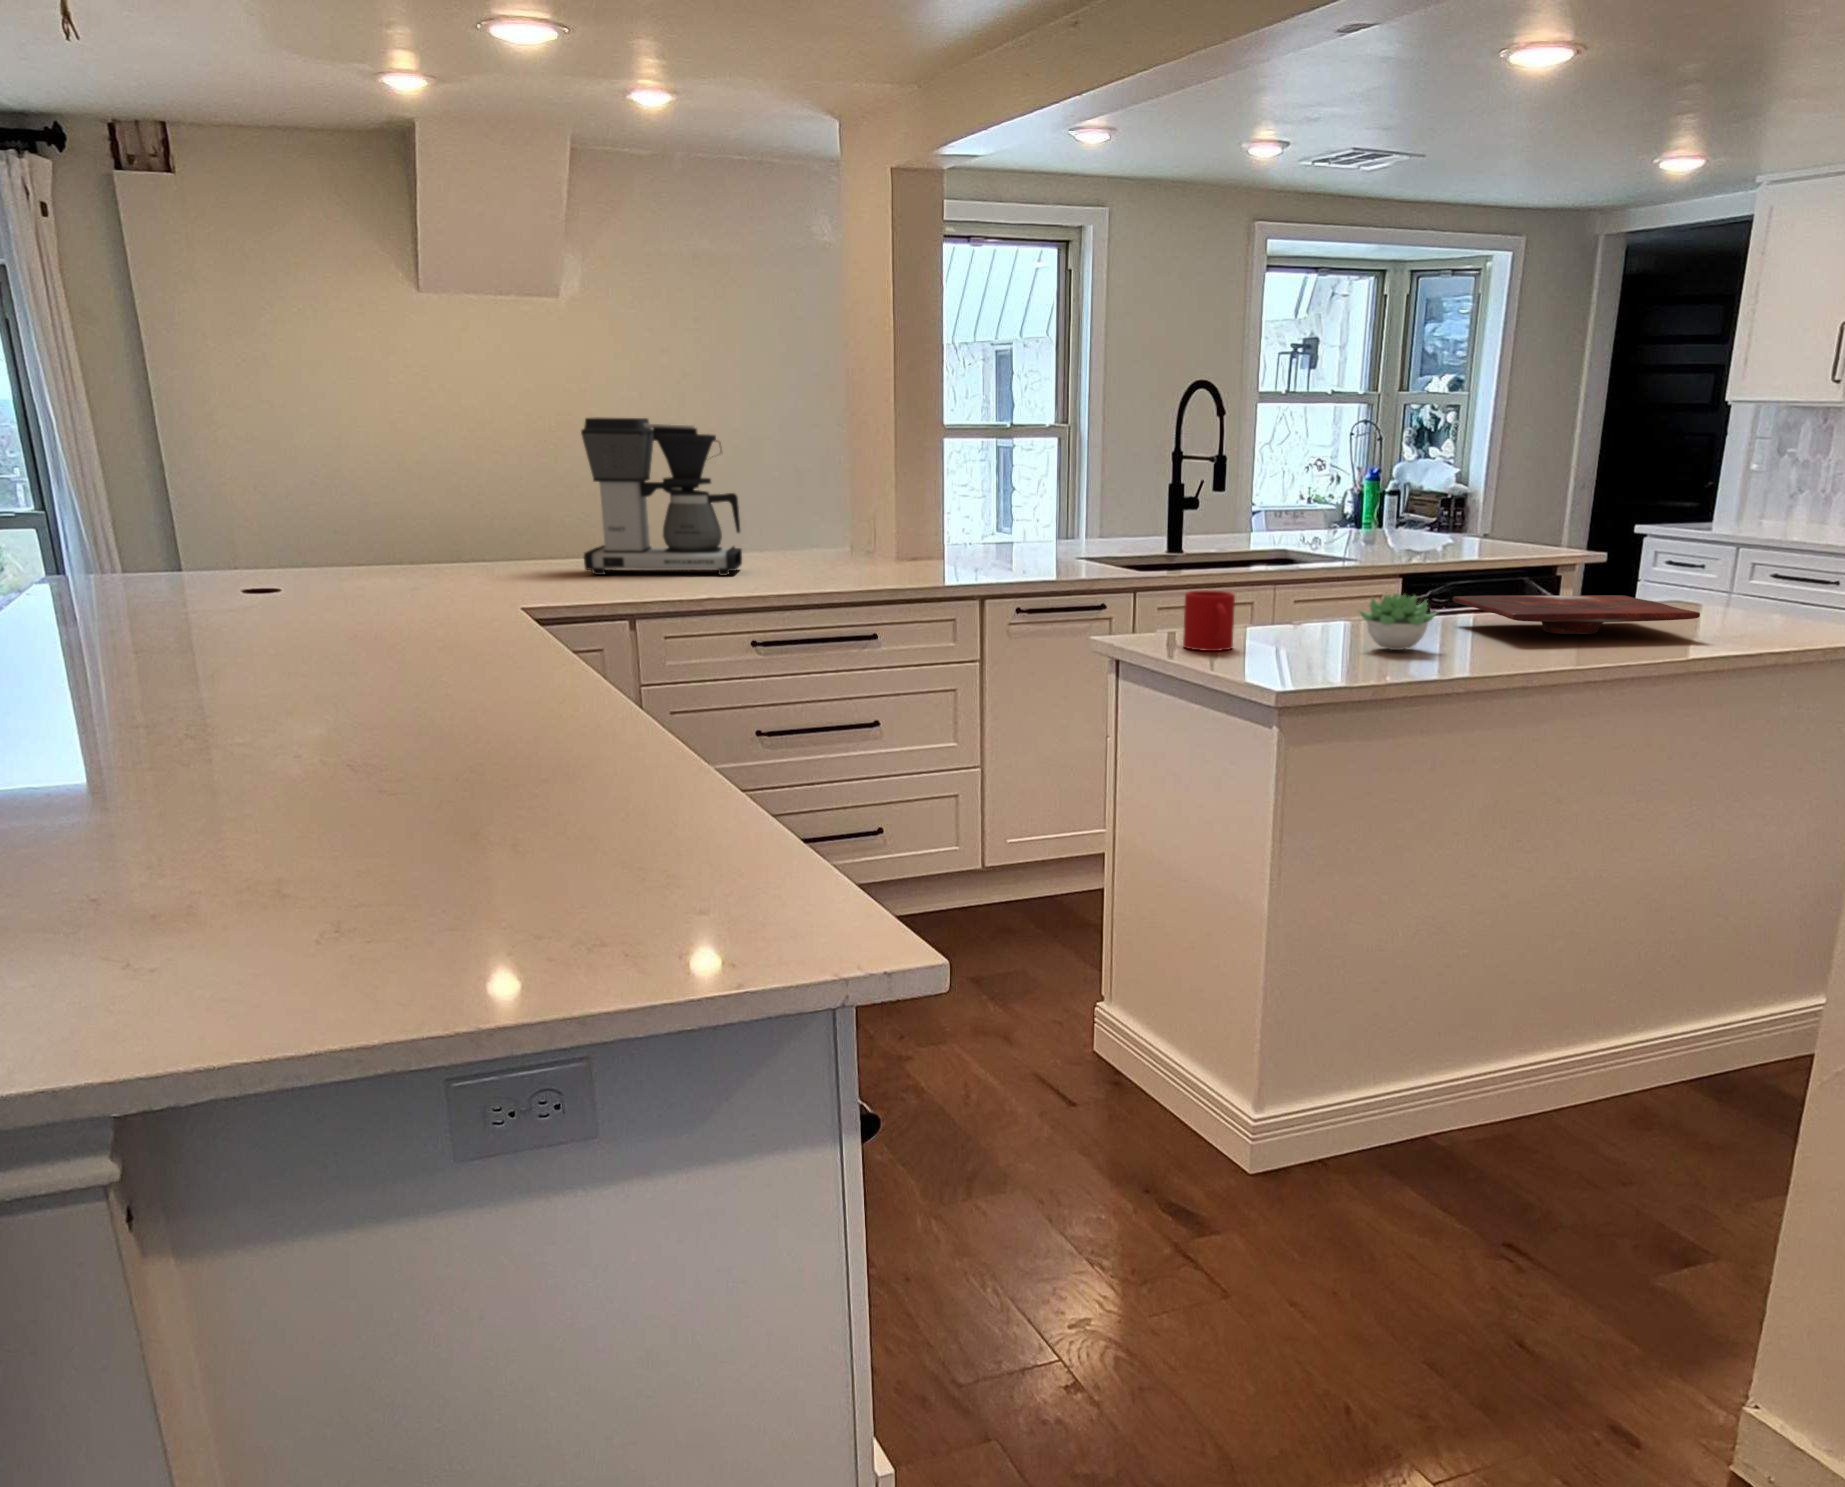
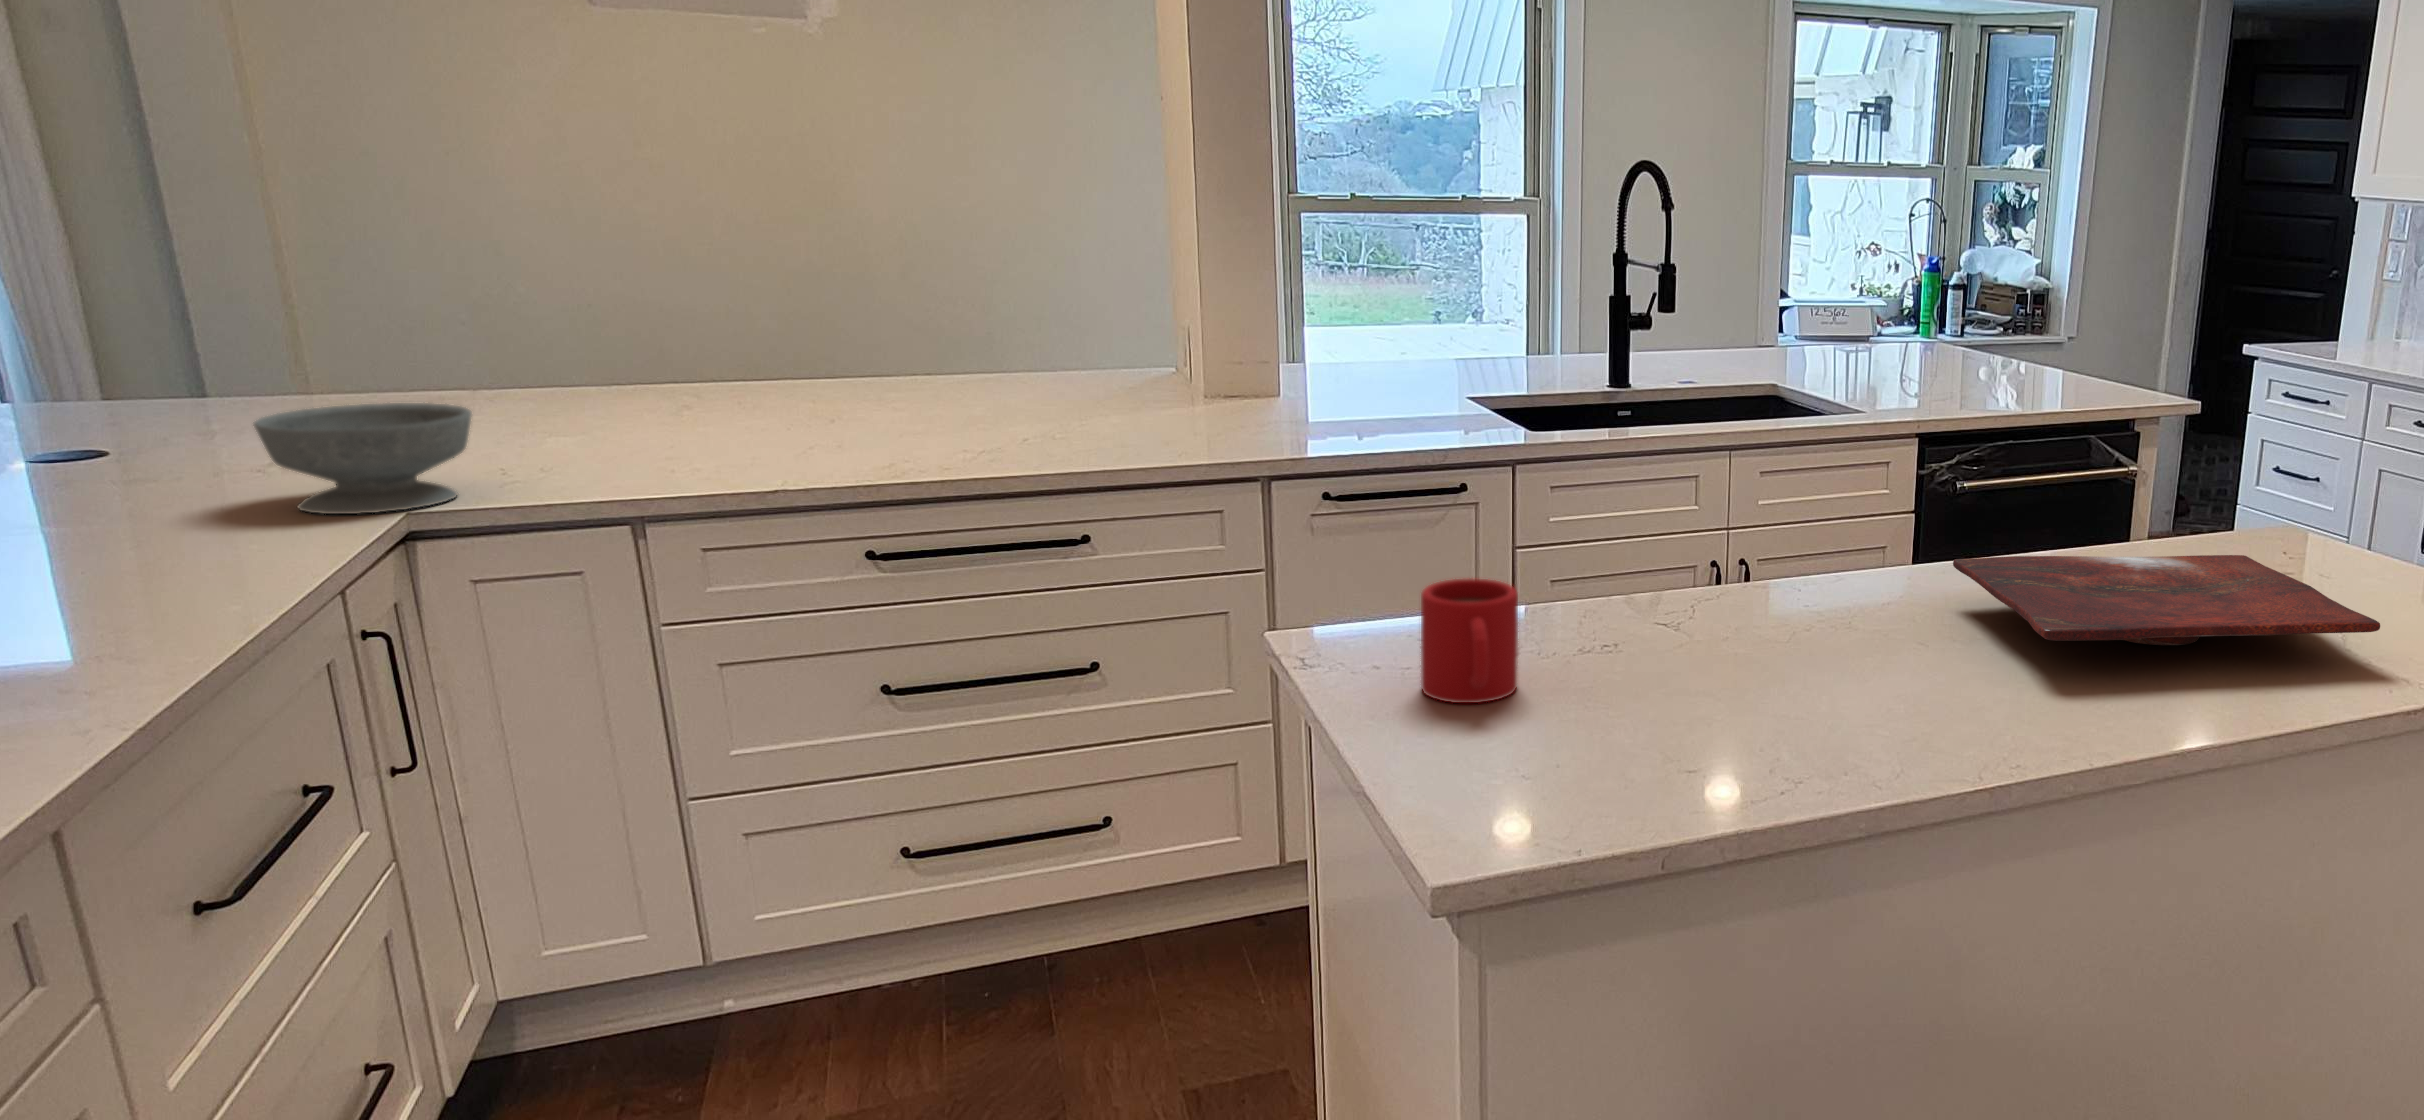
coffee maker: present [581,417,742,576] -> none [656,190,948,430]
bowl: none [445,545,548,606] -> present [254,403,472,514]
succulent plant: present [1360,594,1437,650] -> none [1750,593,1903,705]

